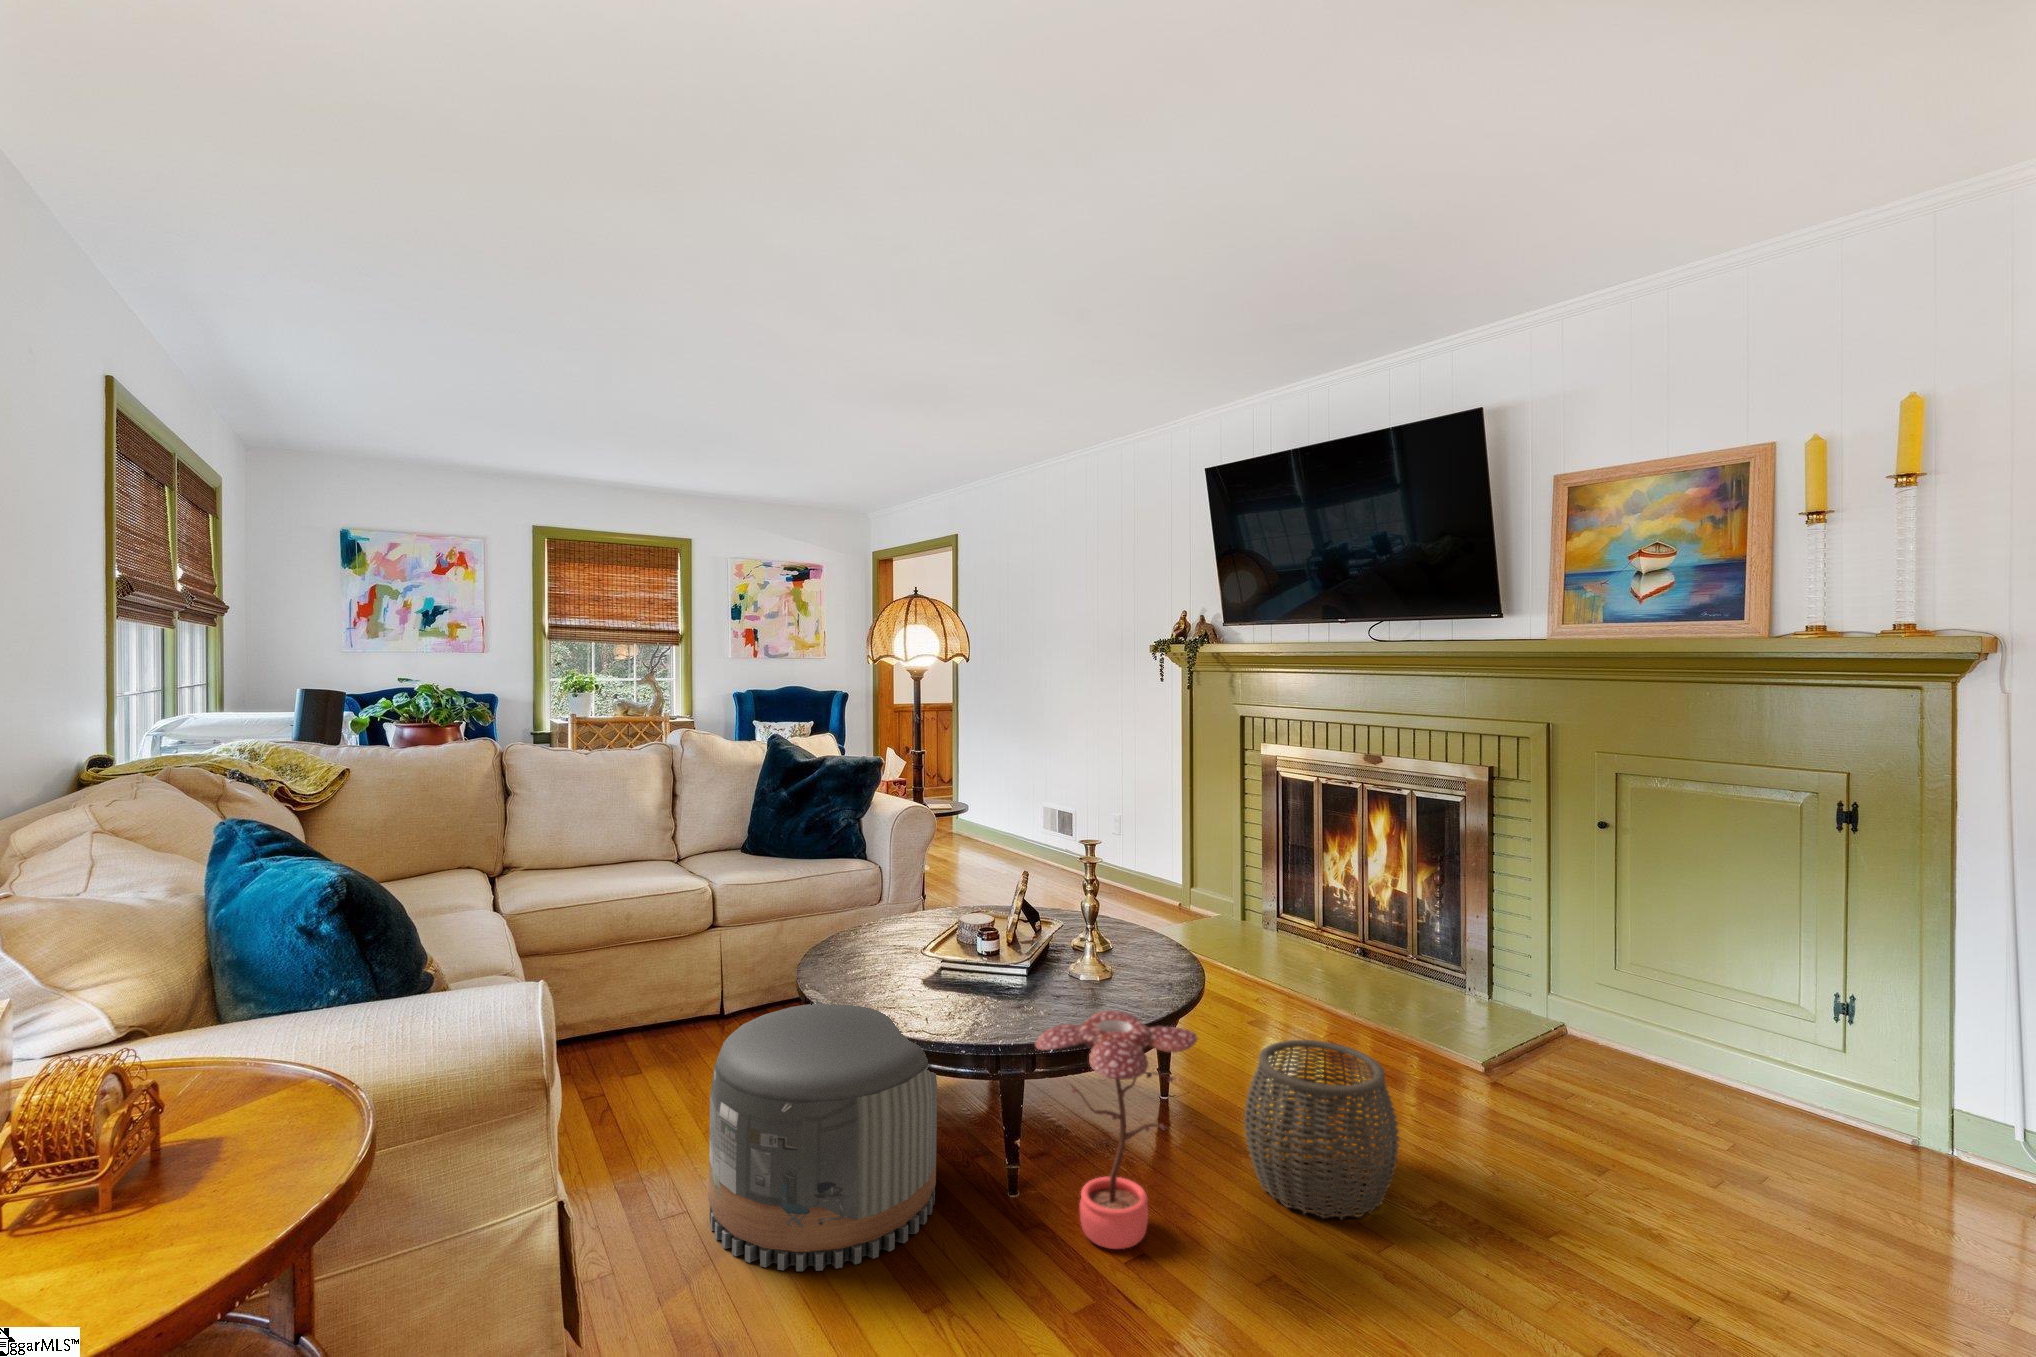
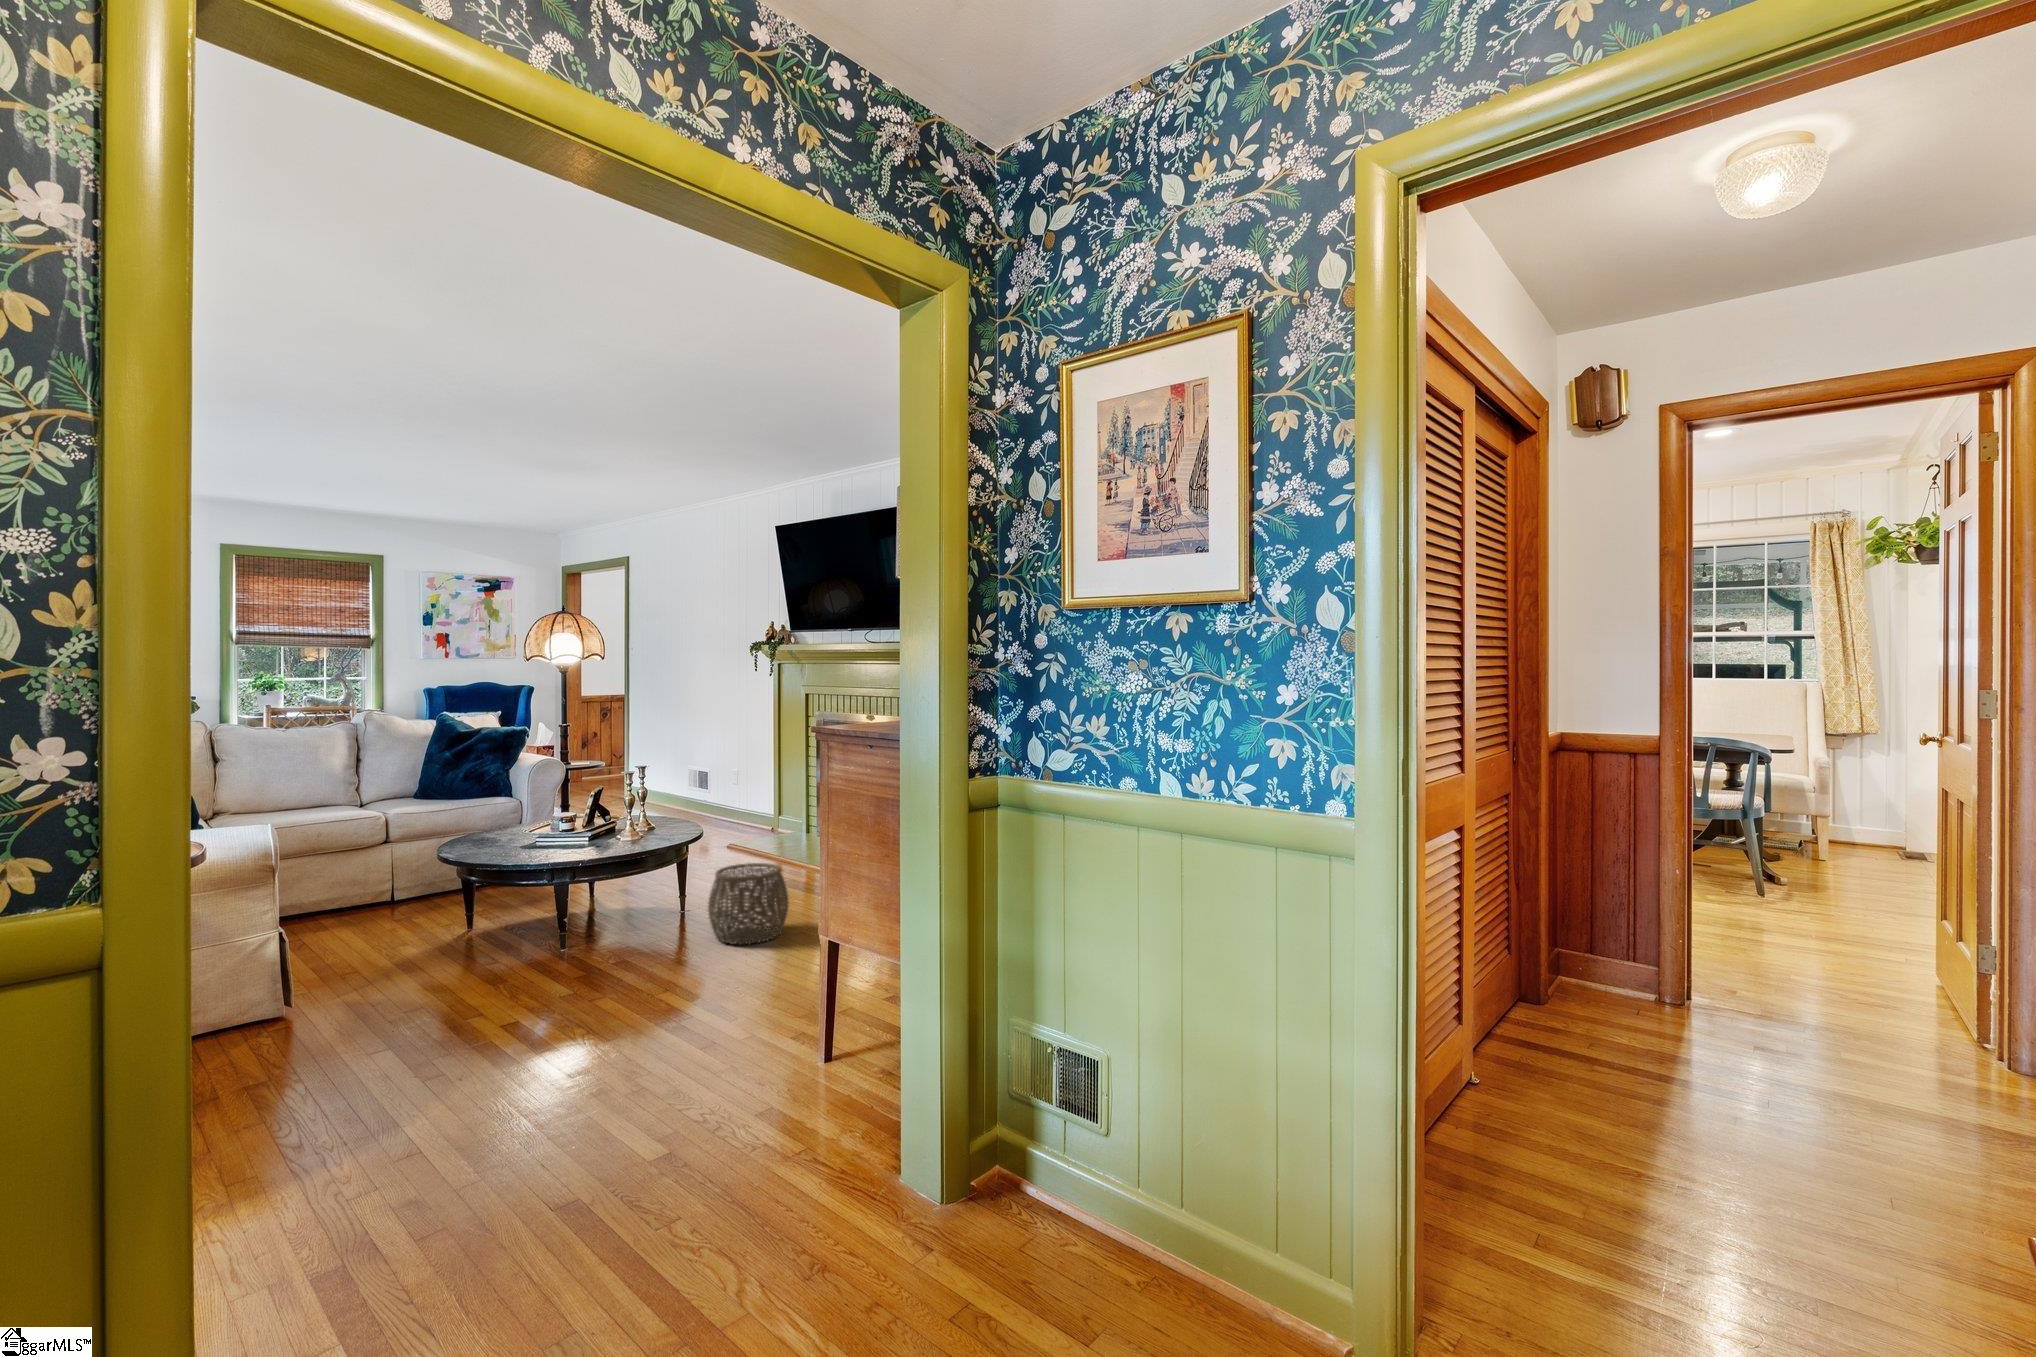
pouf: present [709,1002,937,1271] -> none [371,859,521,987]
potted plant: present [1035,1010,1197,1249] -> none [571,848,665,964]

